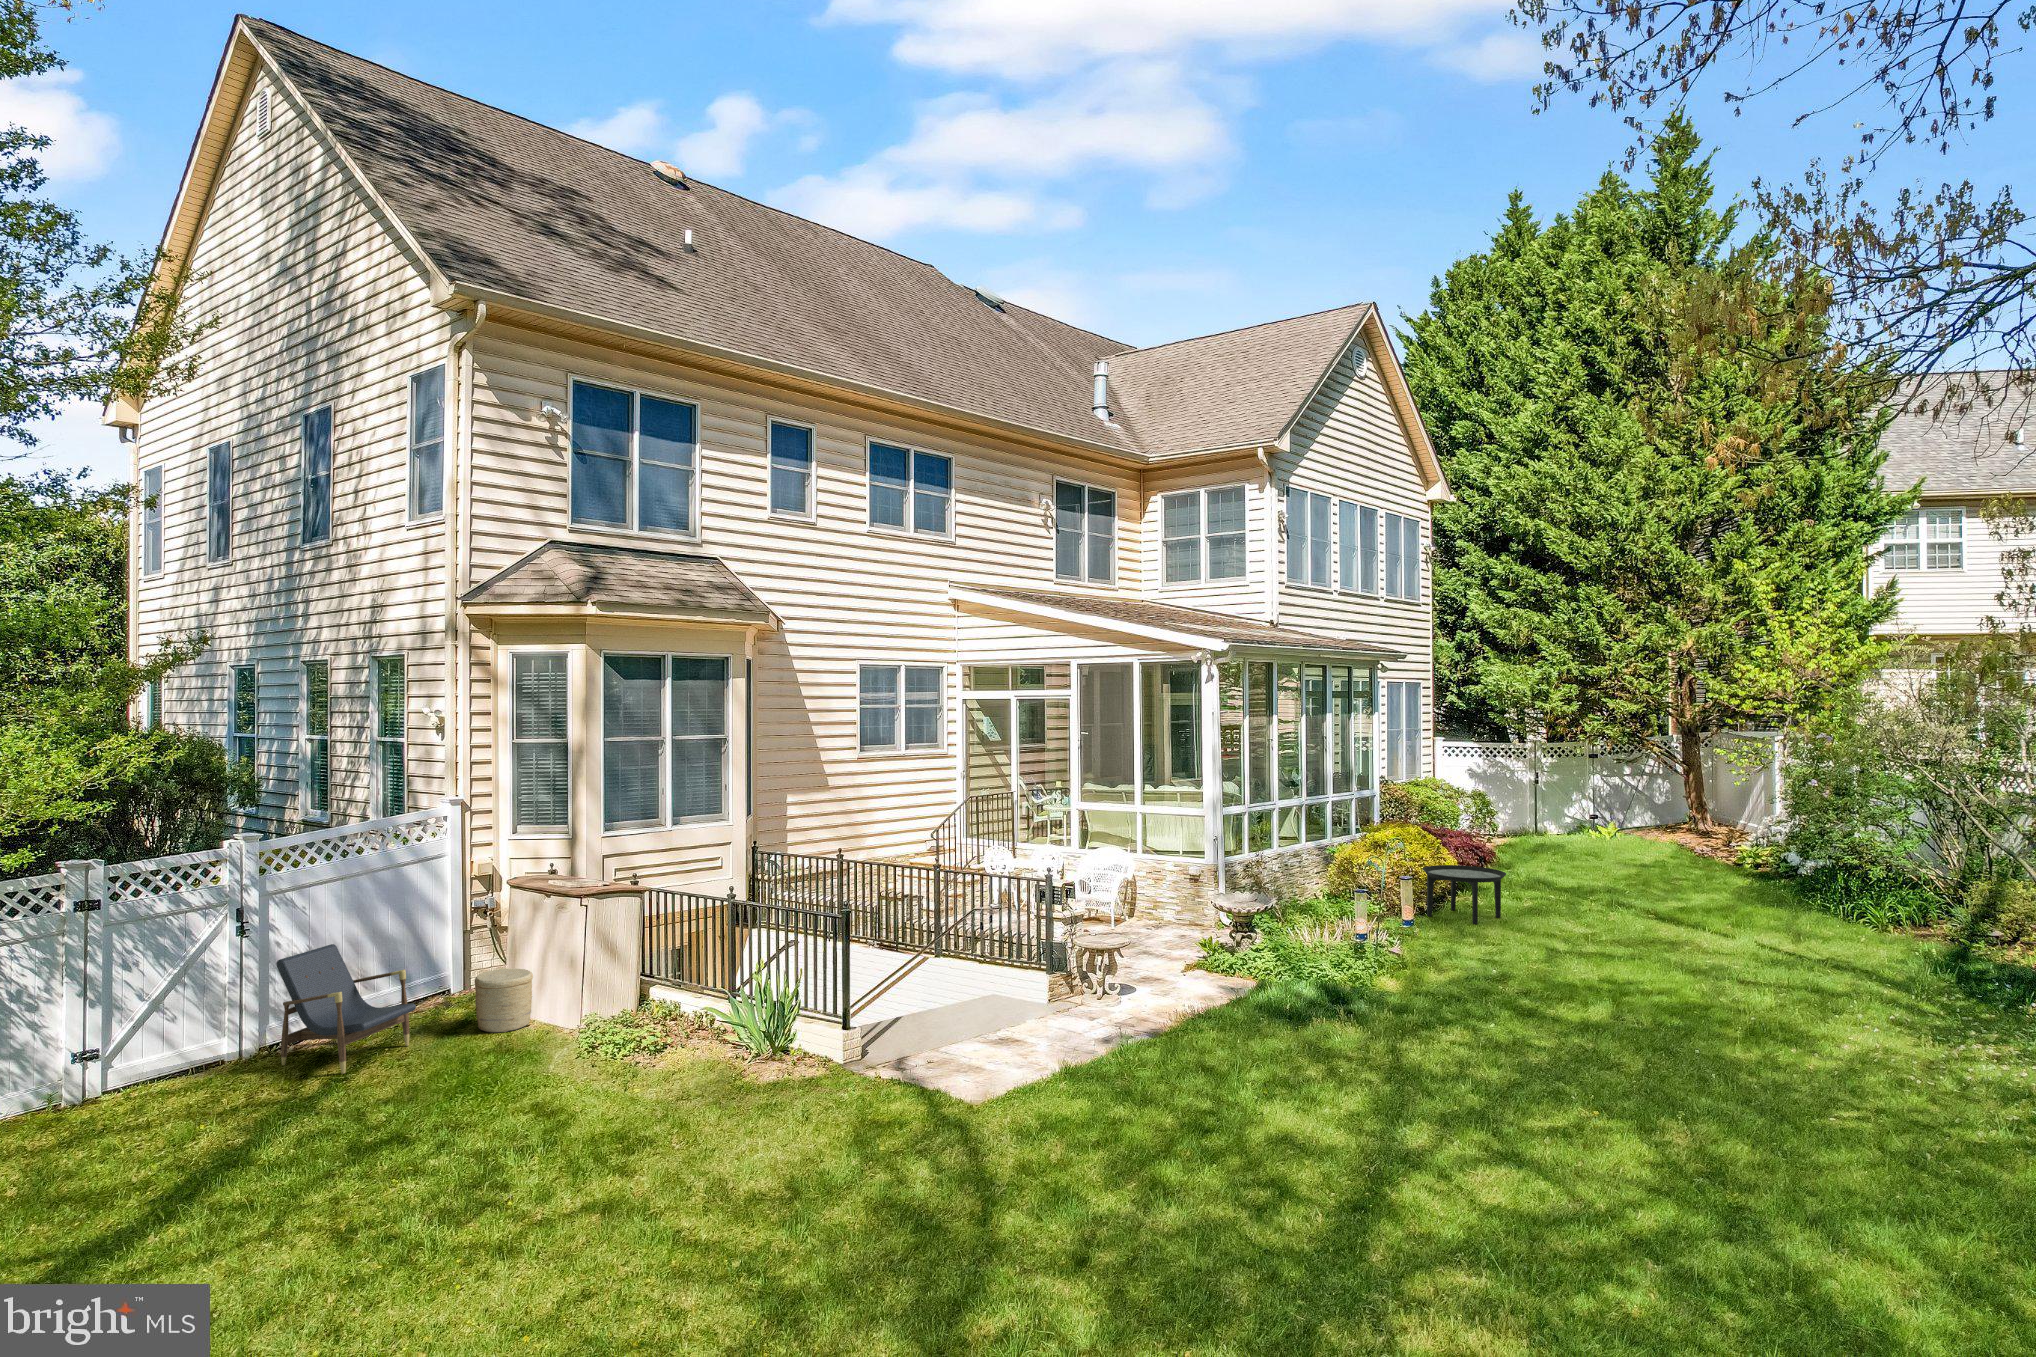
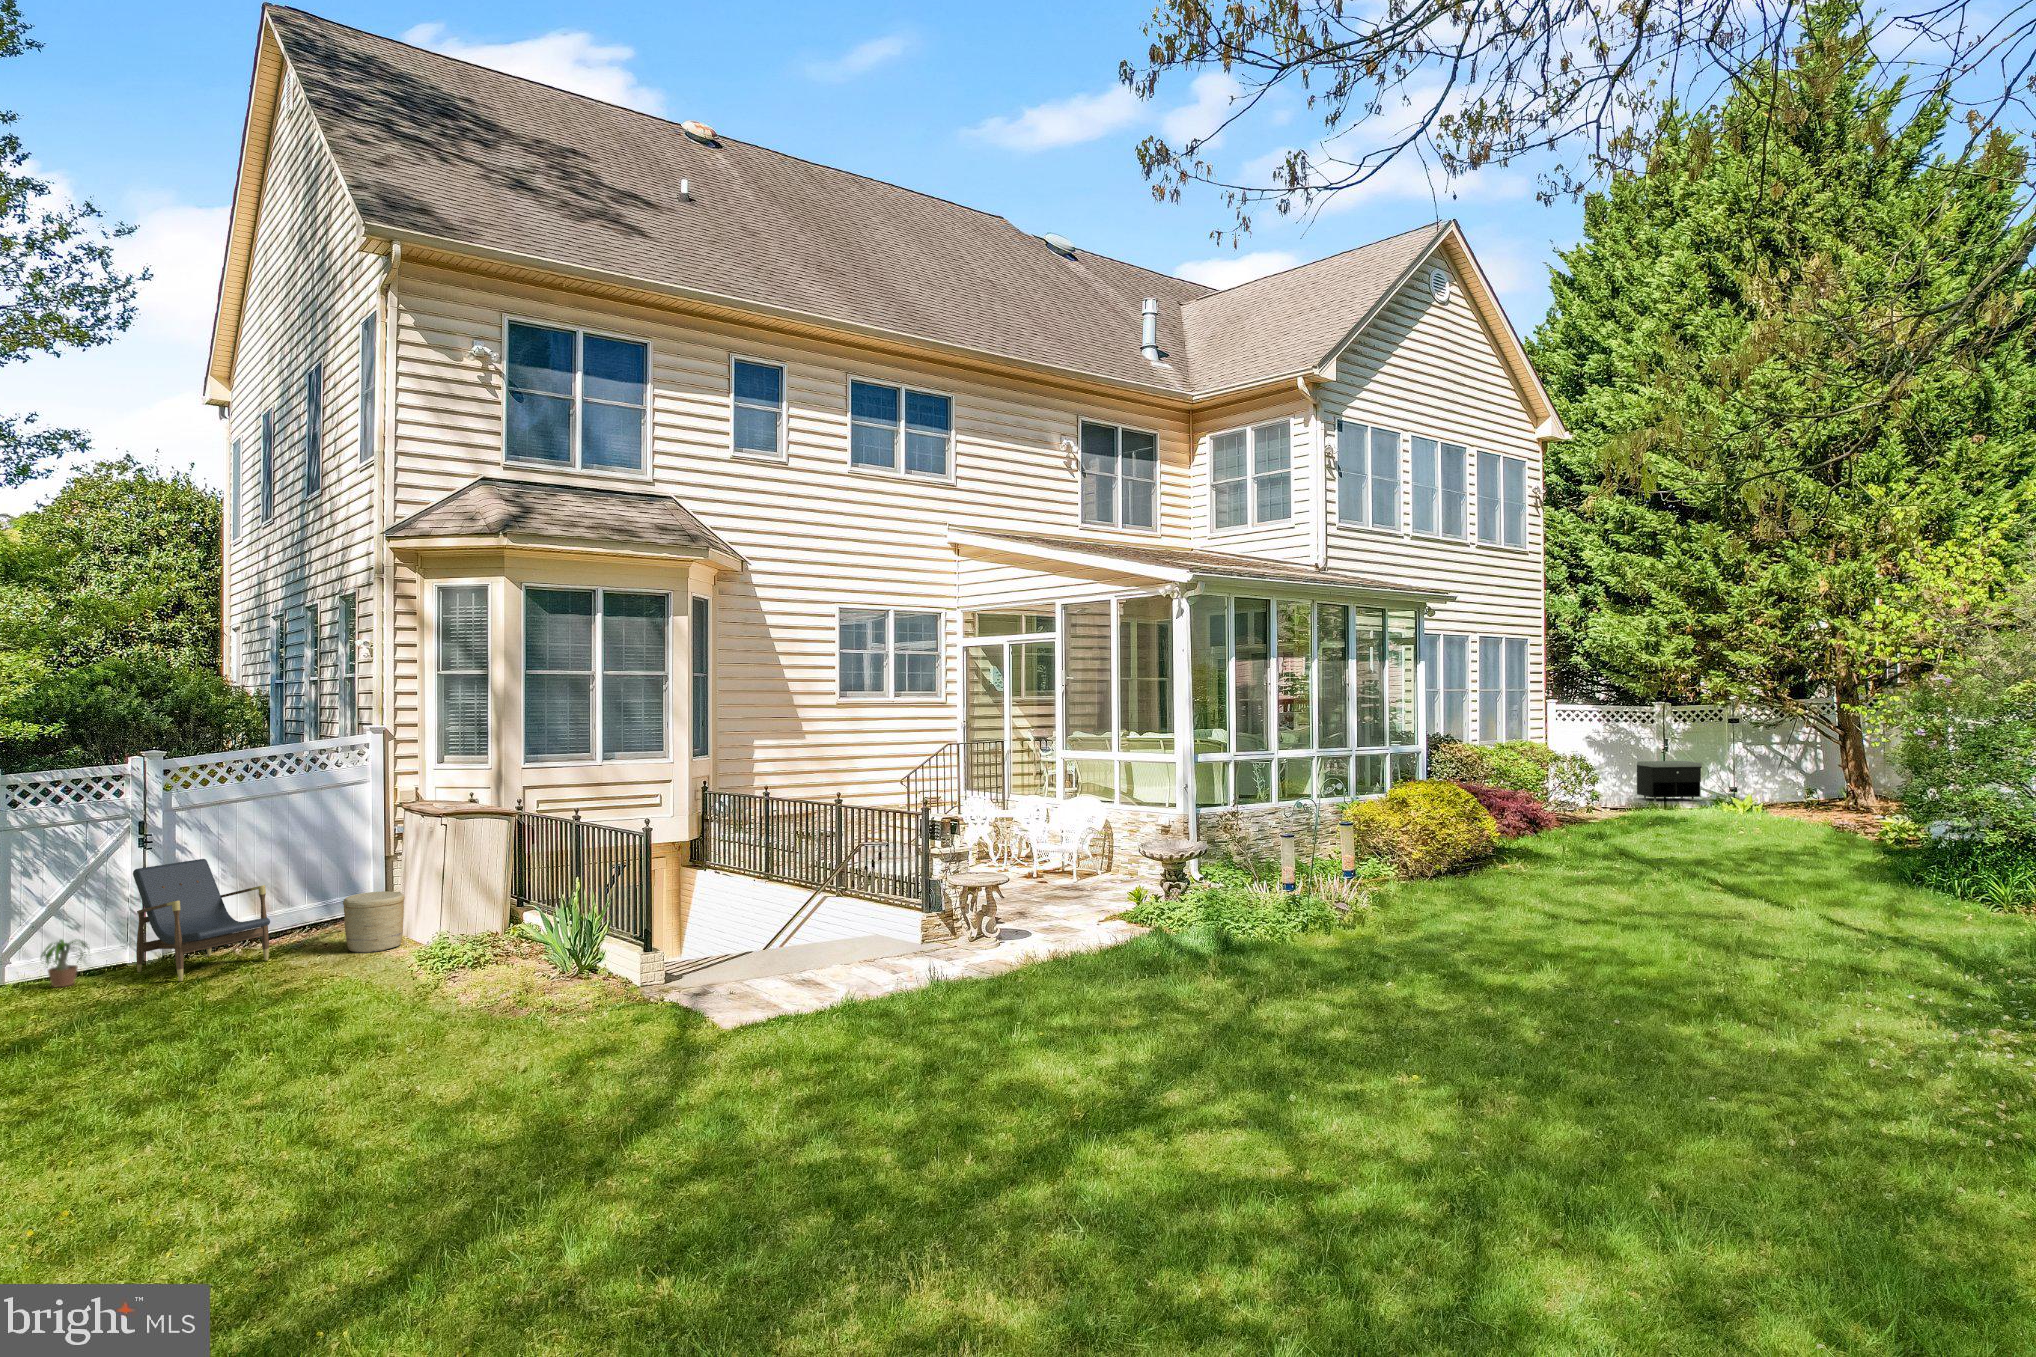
storage bench: none [1514,792,1569,828] -> present [1637,761,1702,801]
round table: present [1423,865,1506,924] -> none [1443,823,1539,887]
potted plant: none [194,1036,251,1087] -> present [40,940,88,987]

